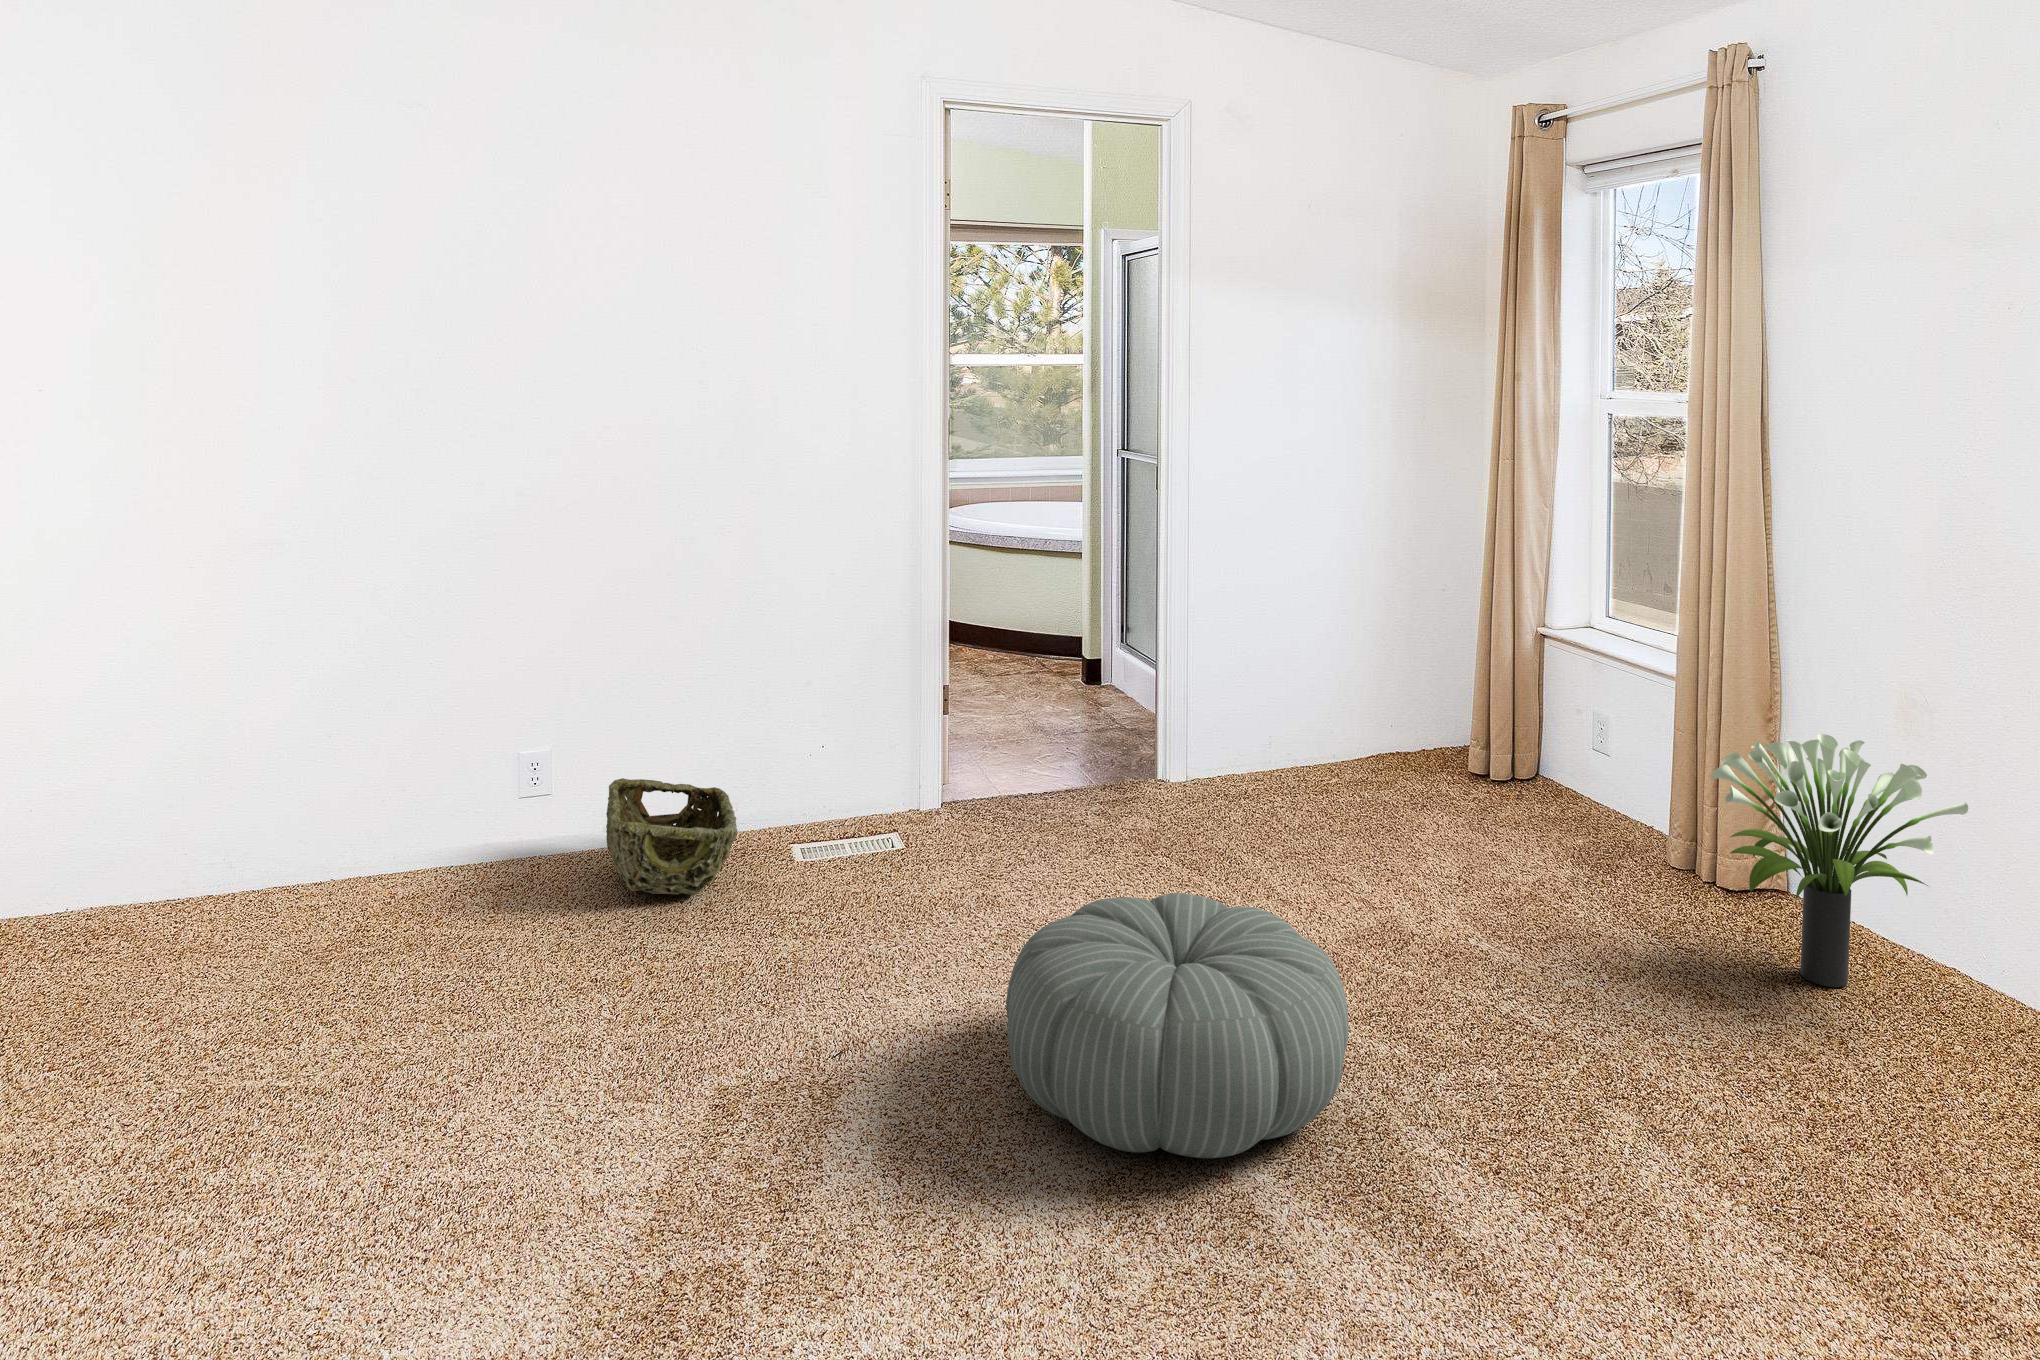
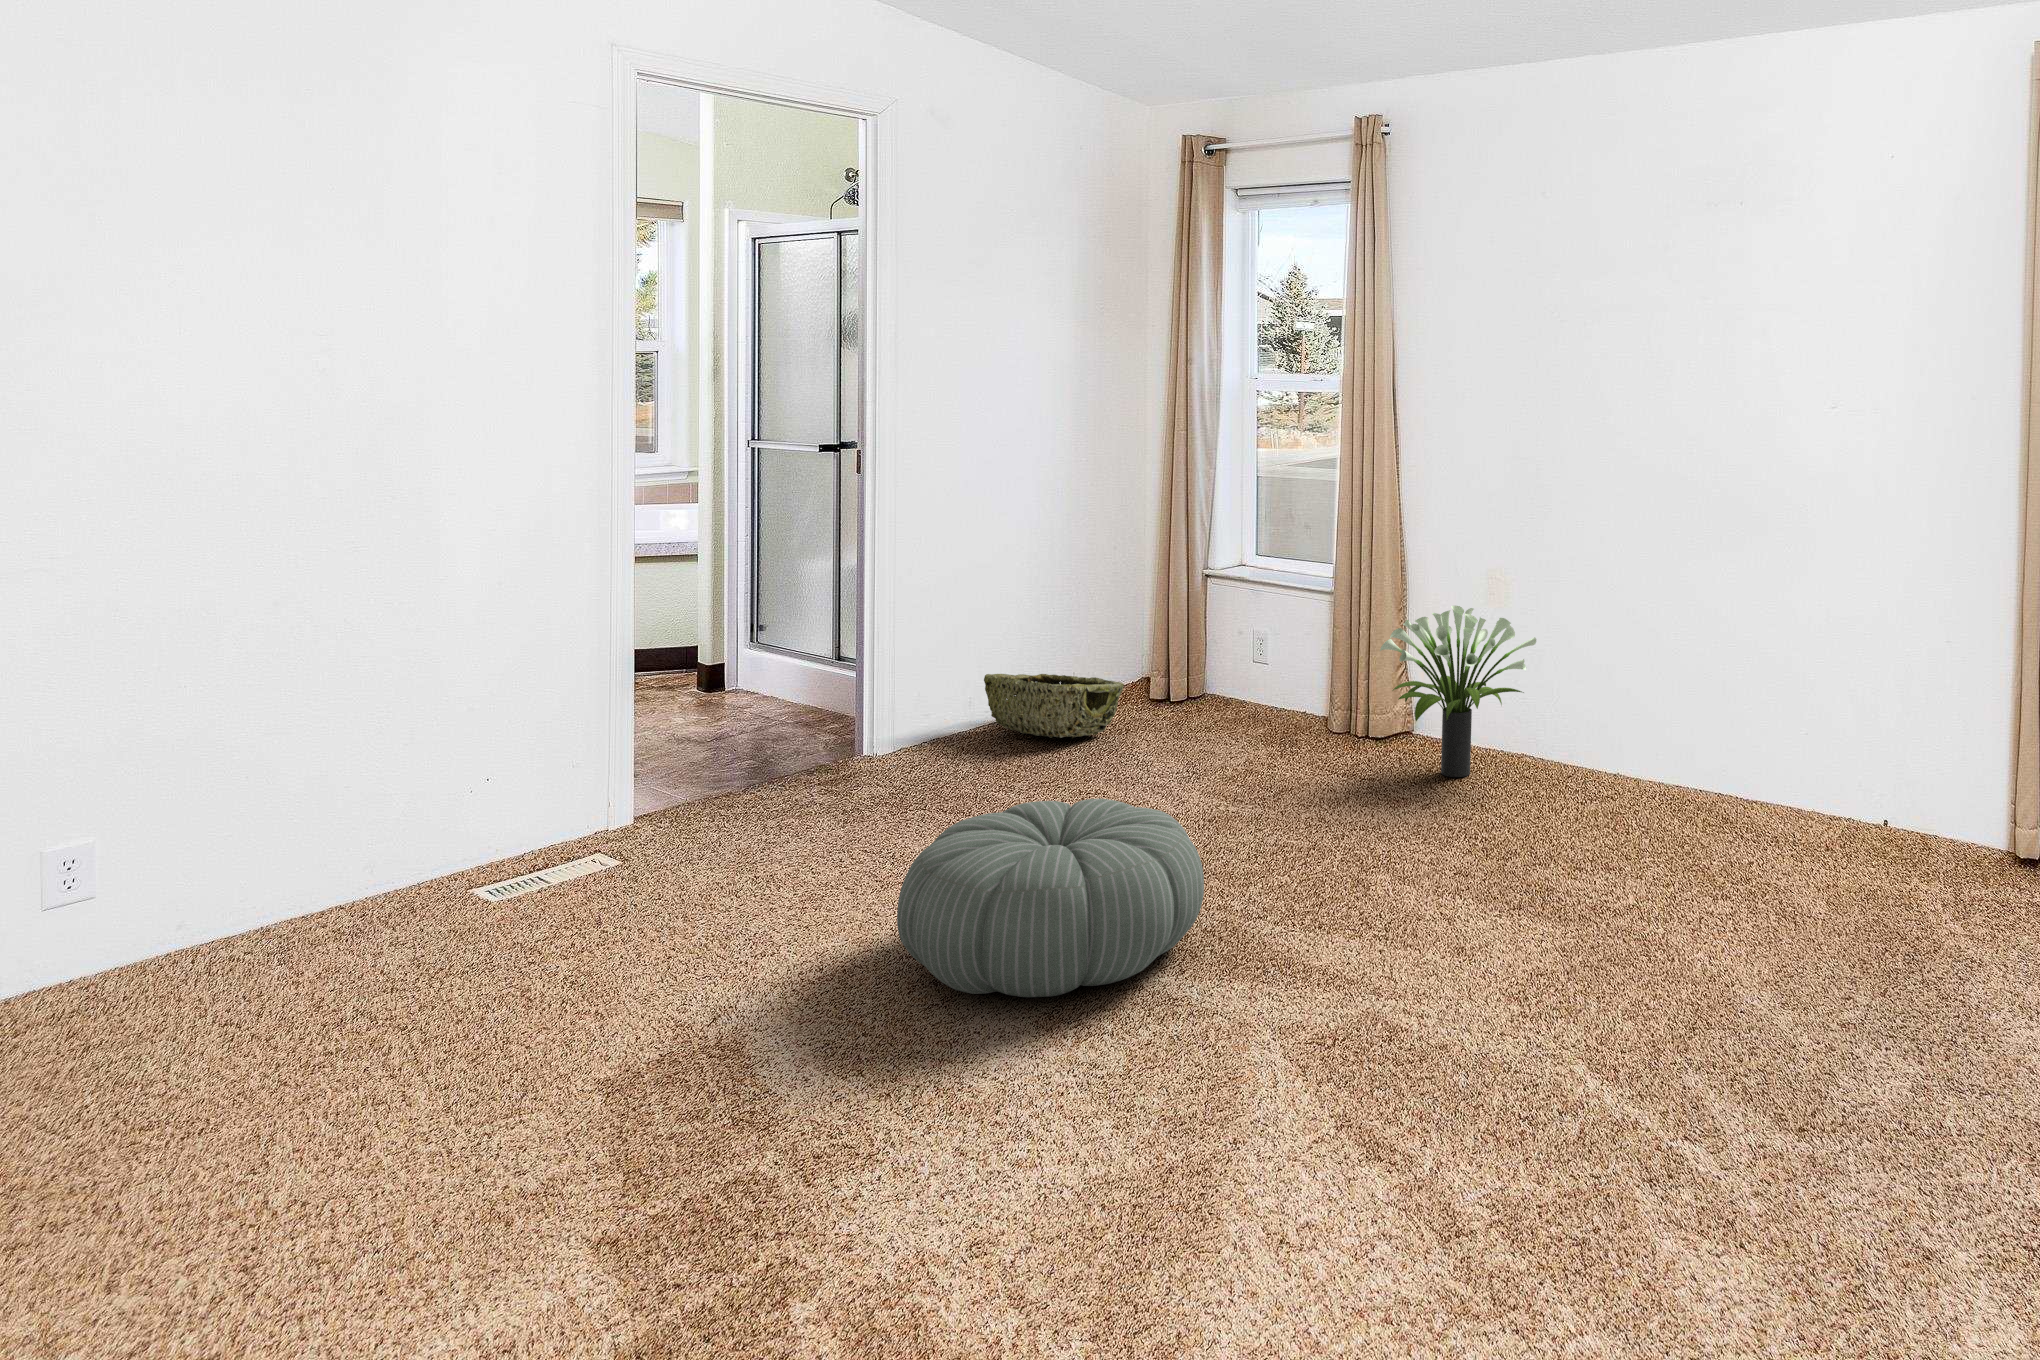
woven basket: present [606,778,737,895] -> present [984,674,1124,739]

